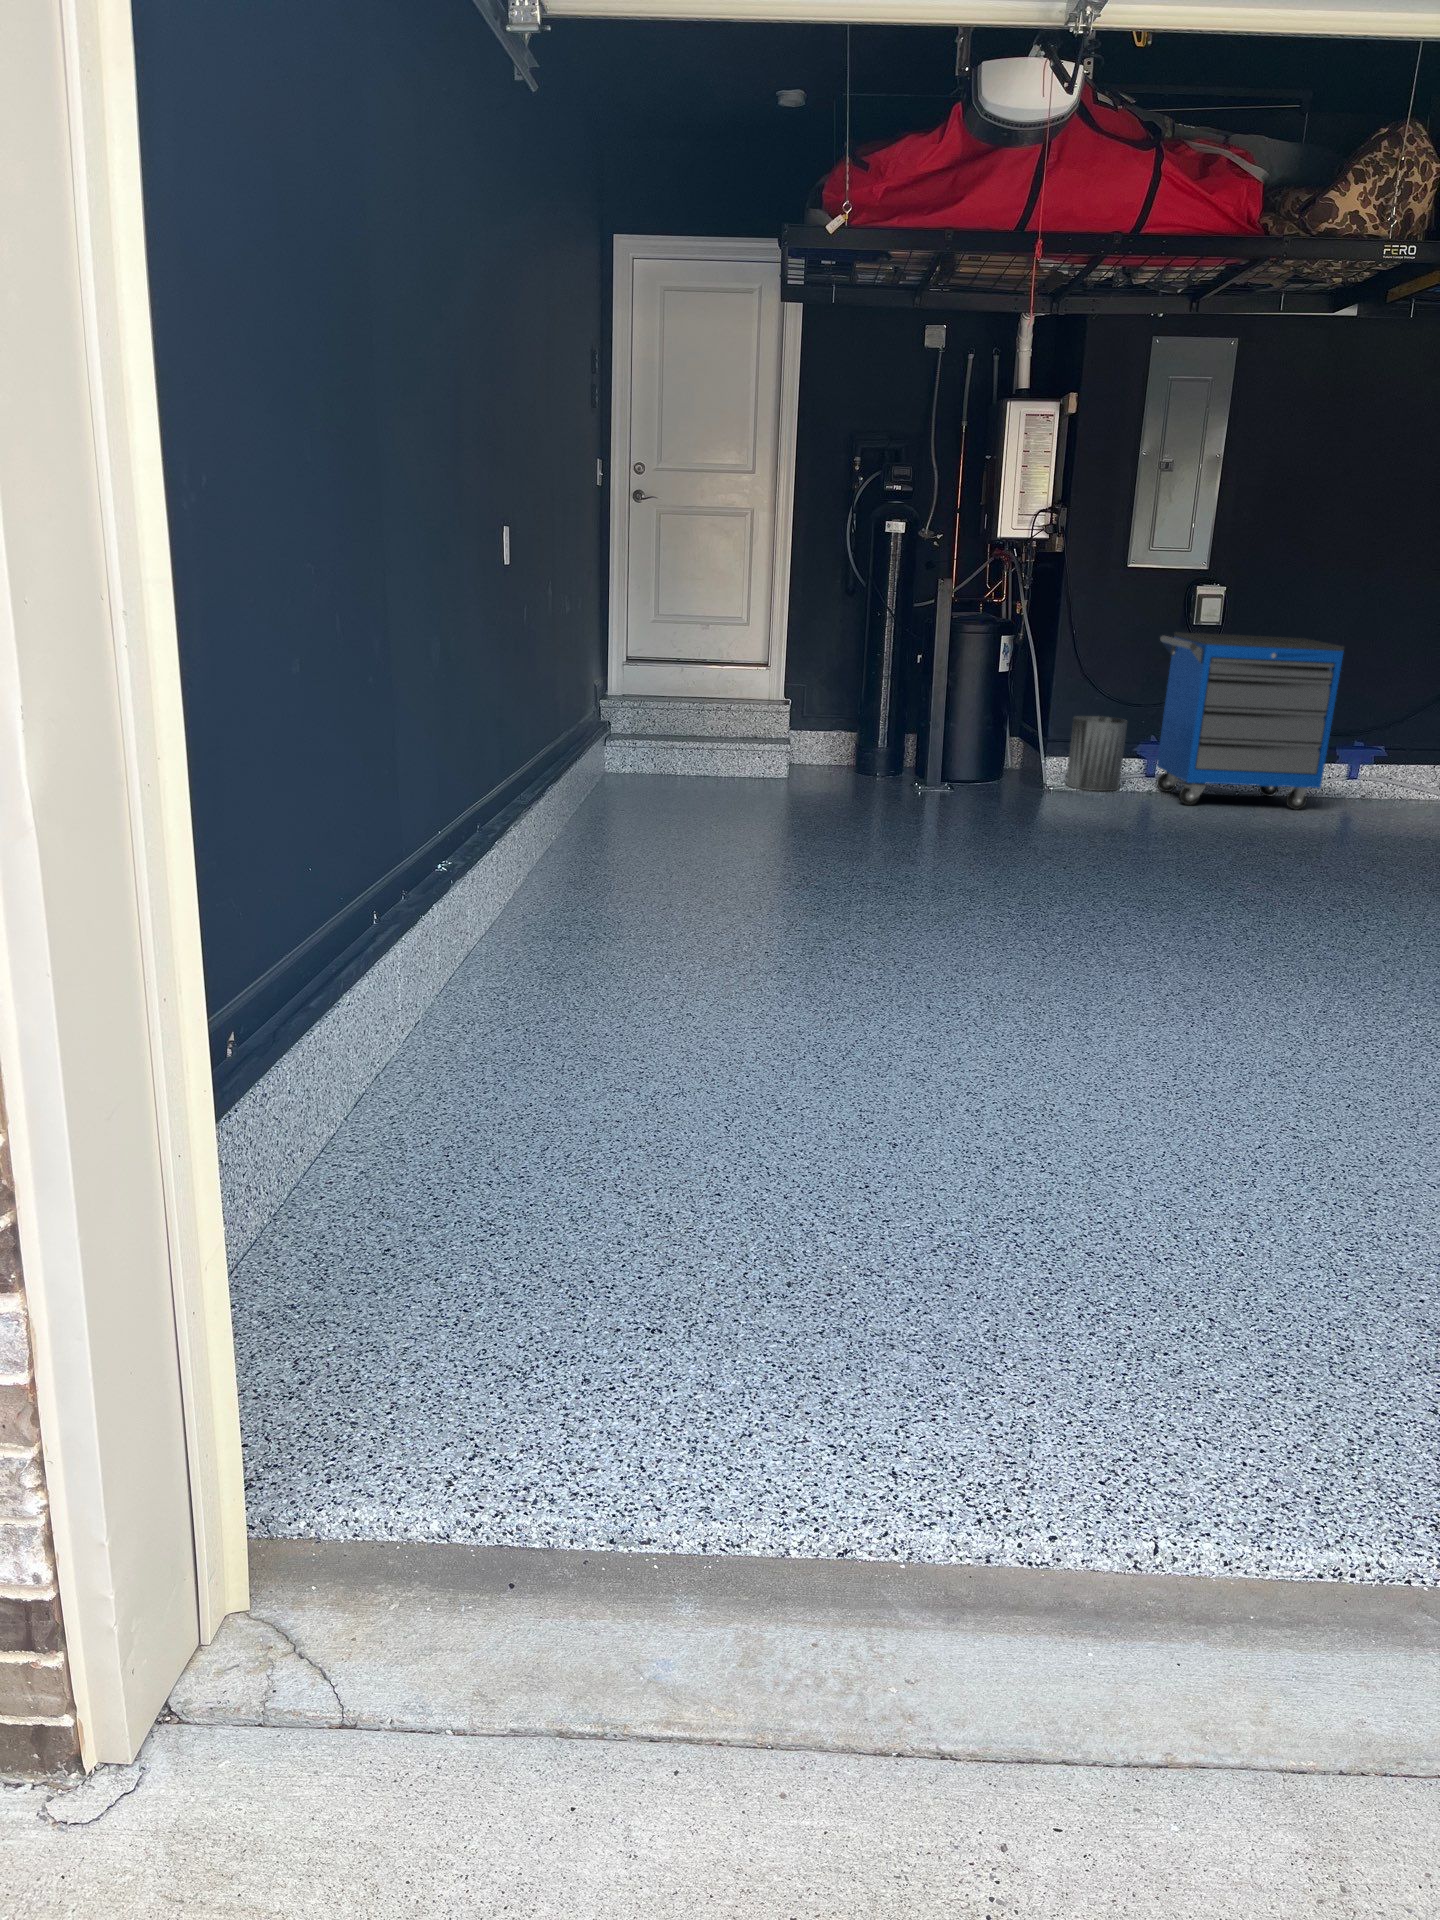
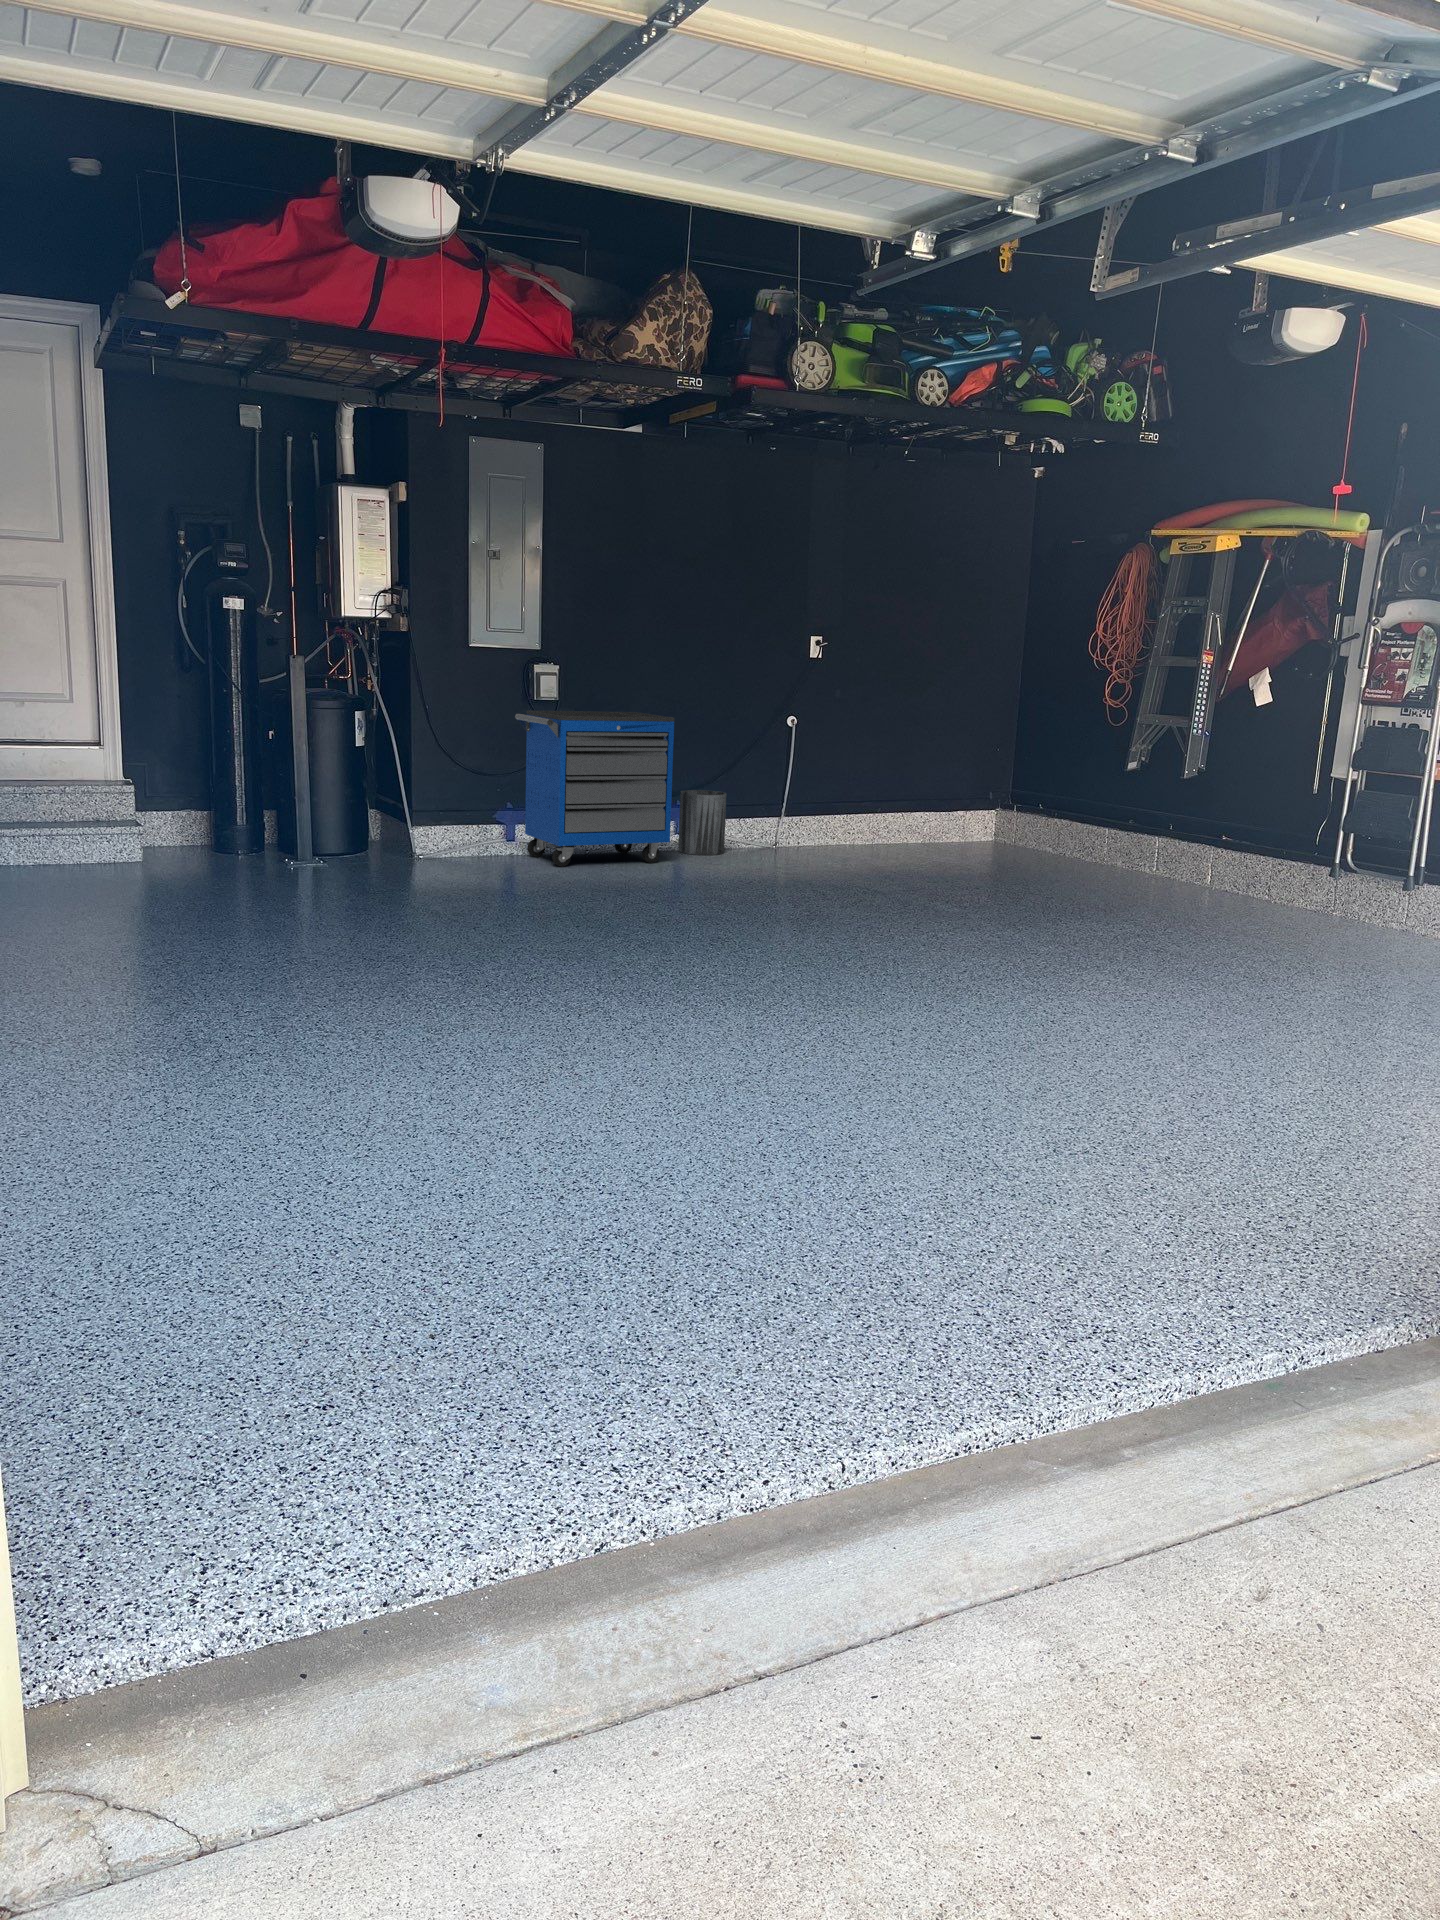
trash can: present [1066,716,1128,791] -> present [678,790,727,855]

